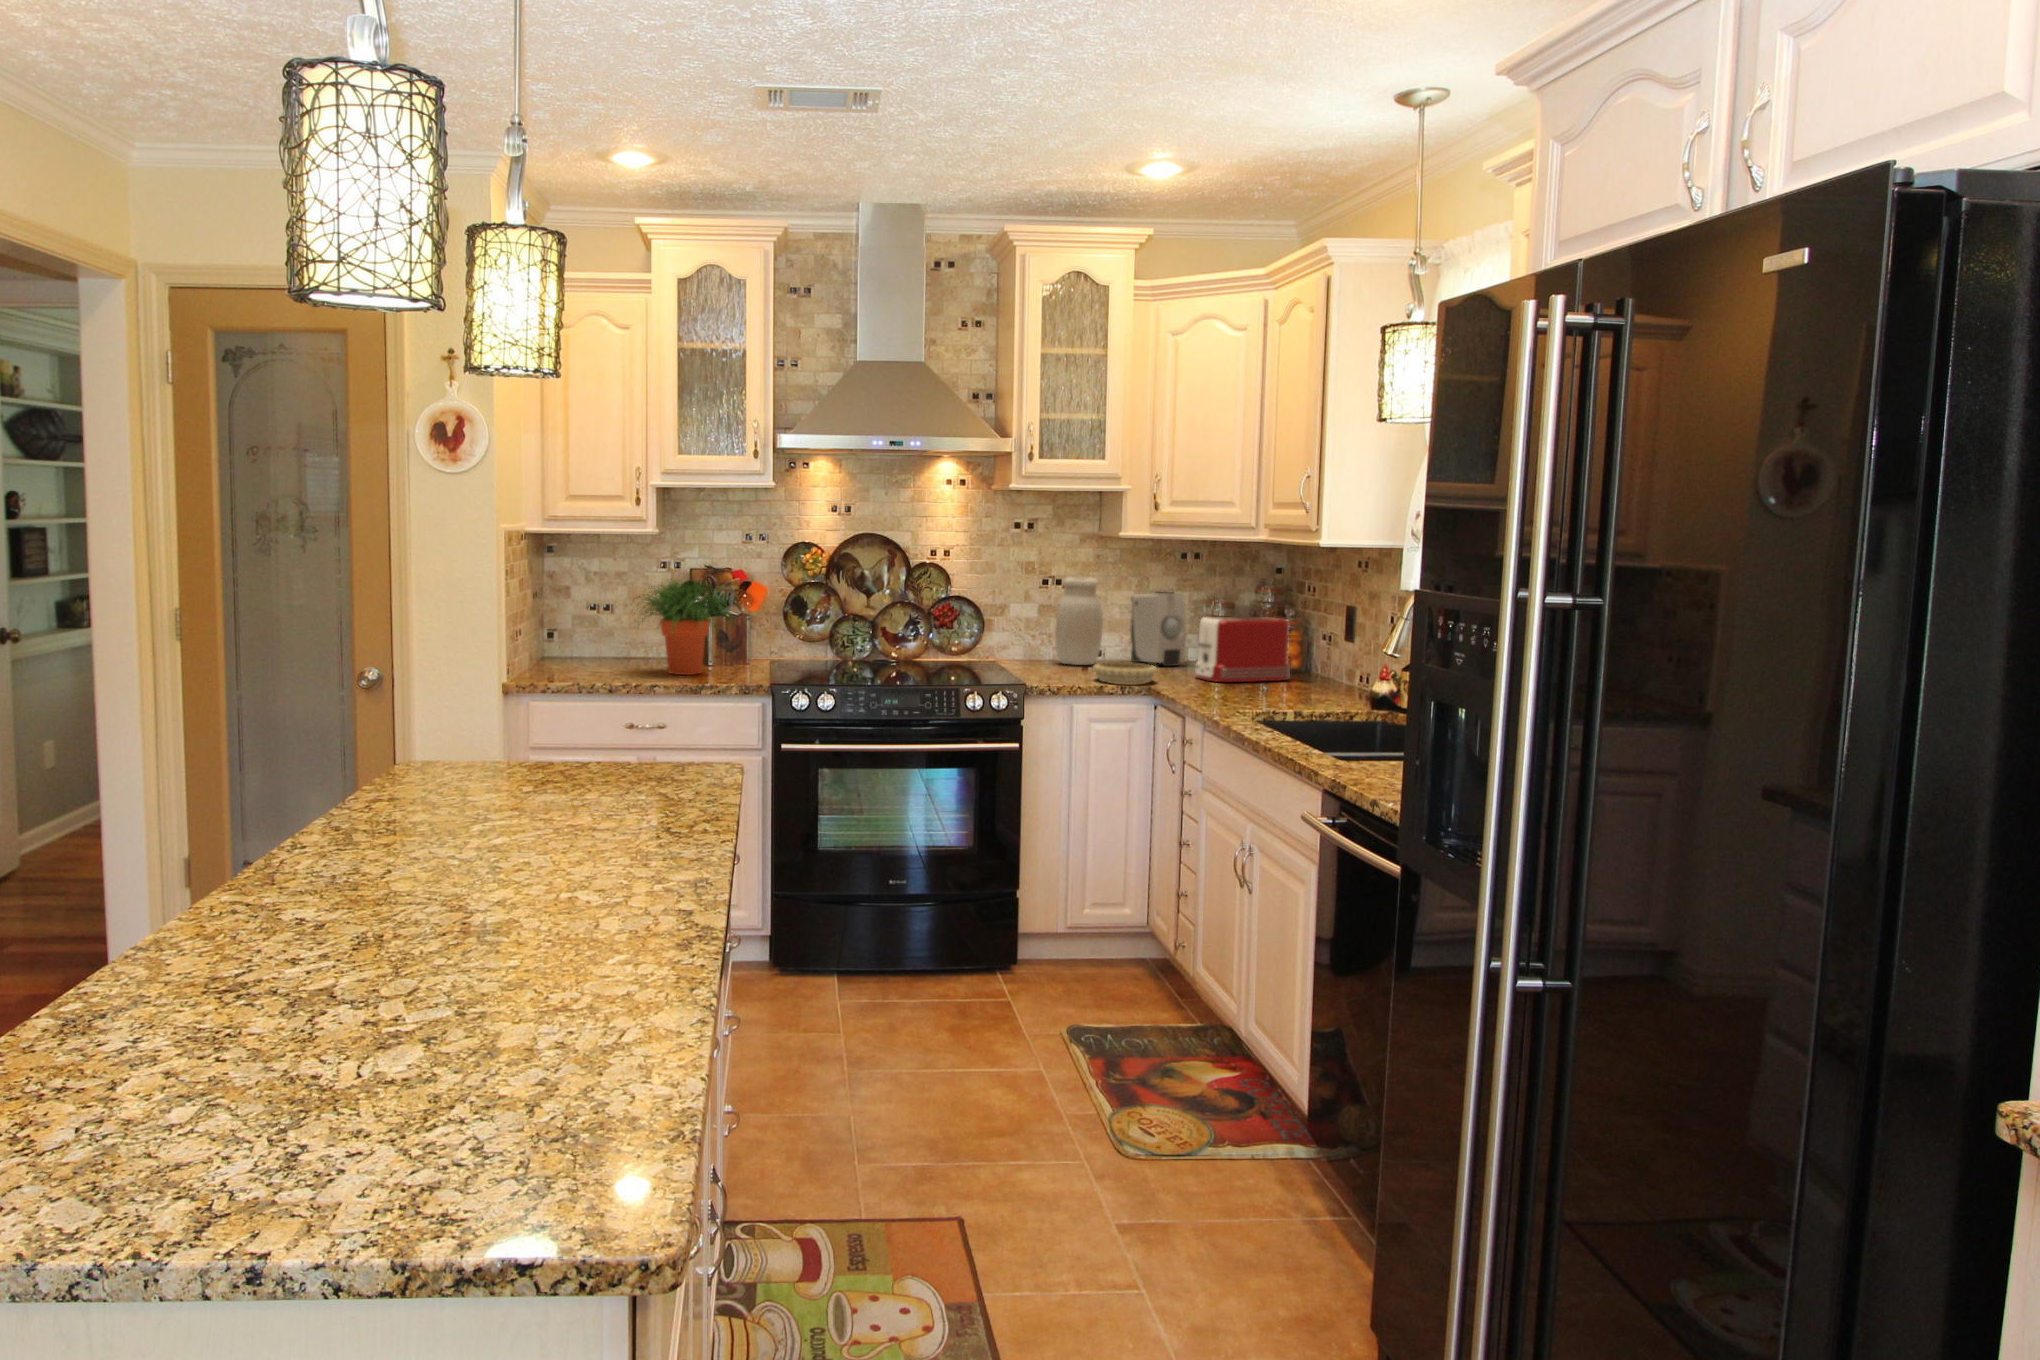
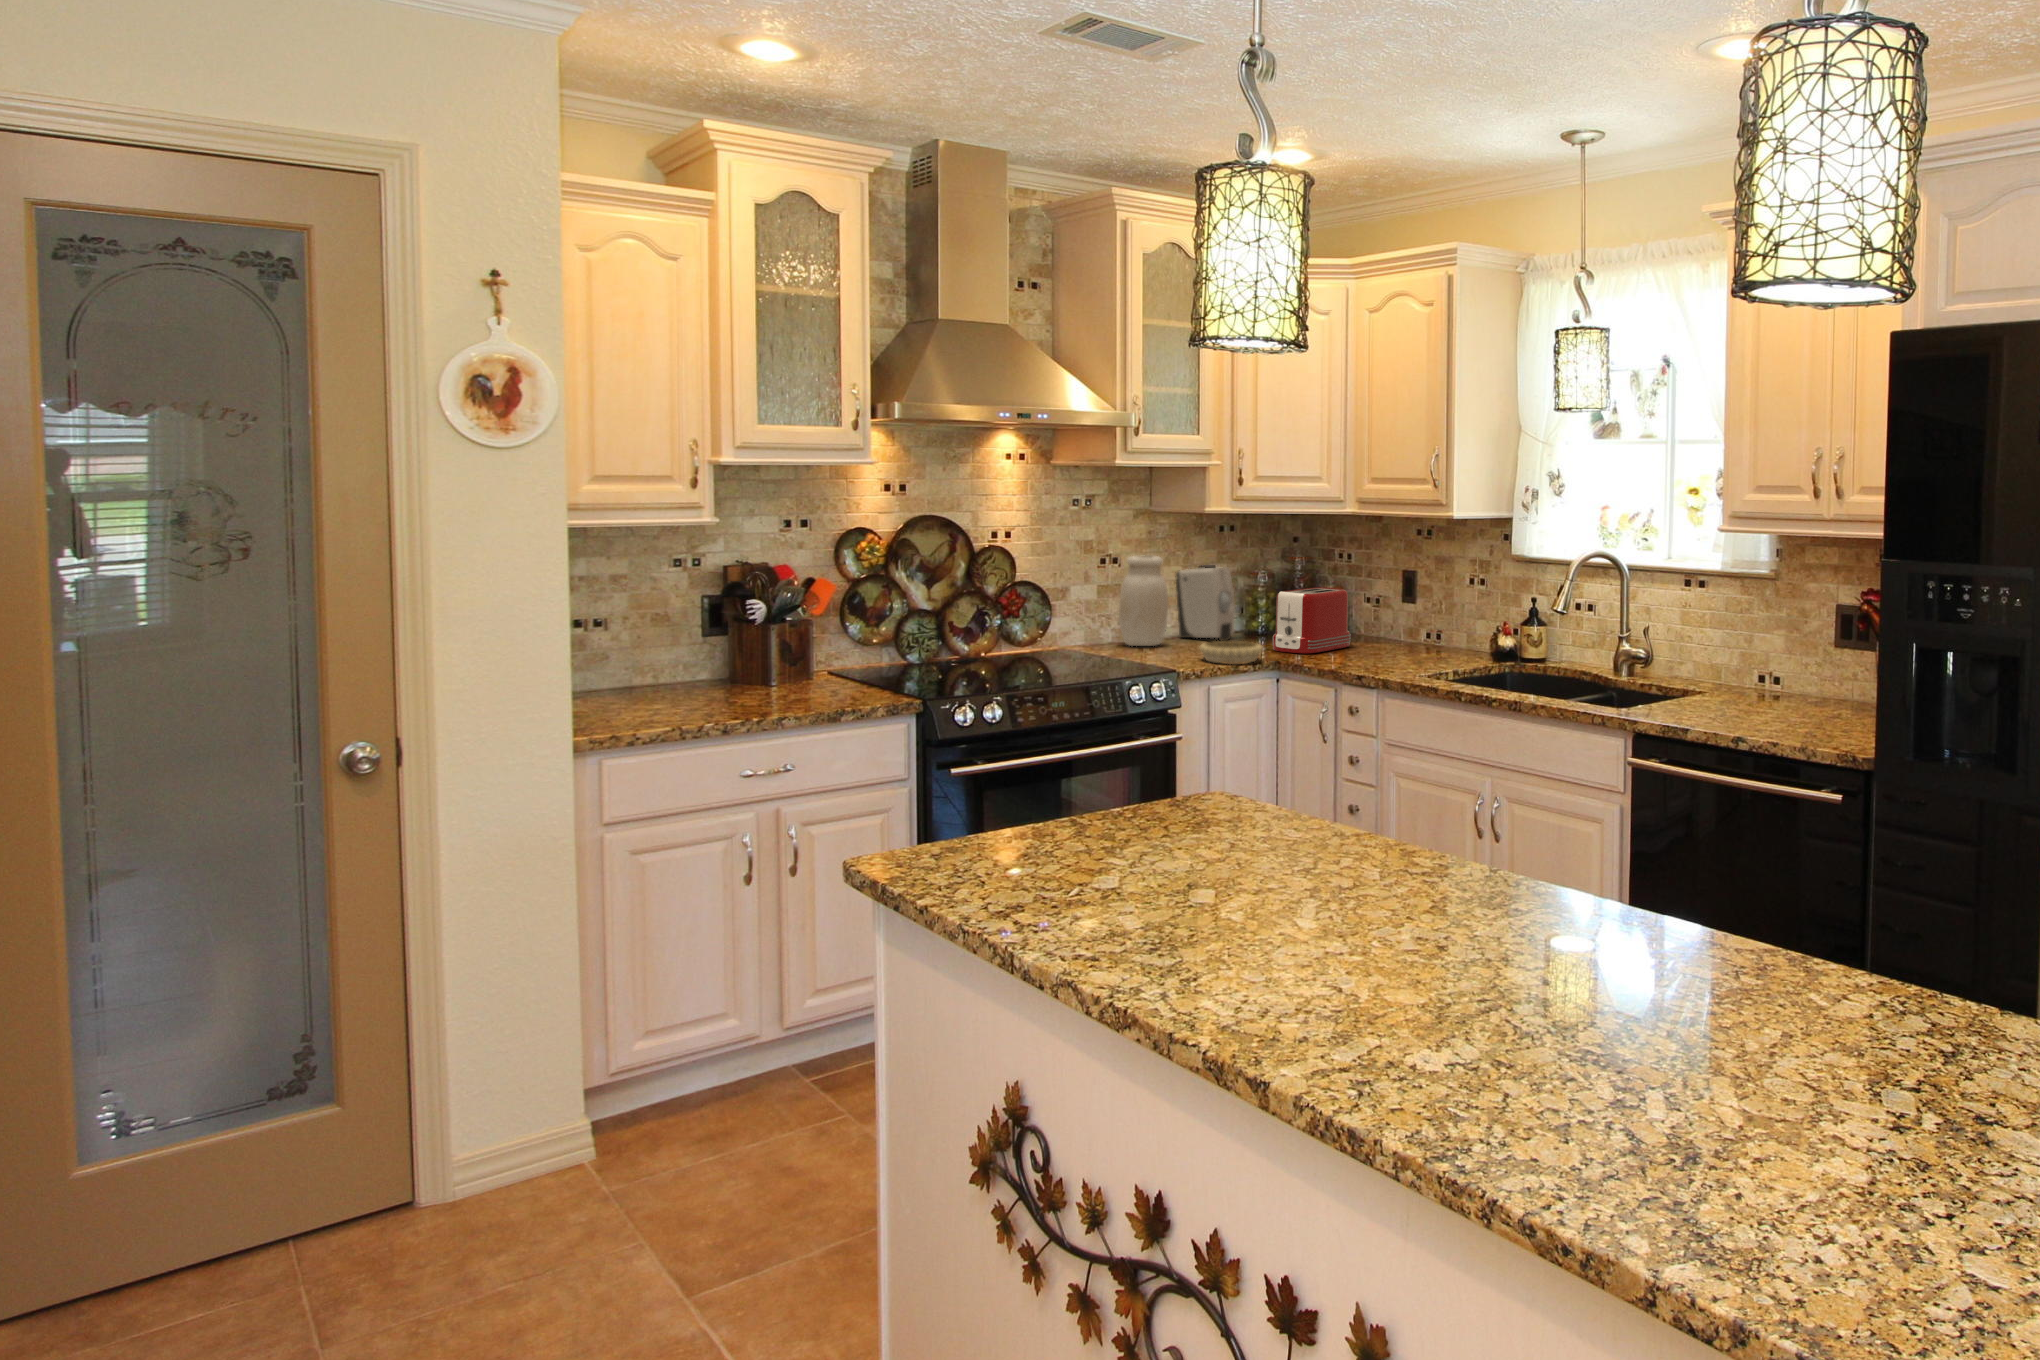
potted plant: present [638,579,736,675] -> none [695,579,845,699]

